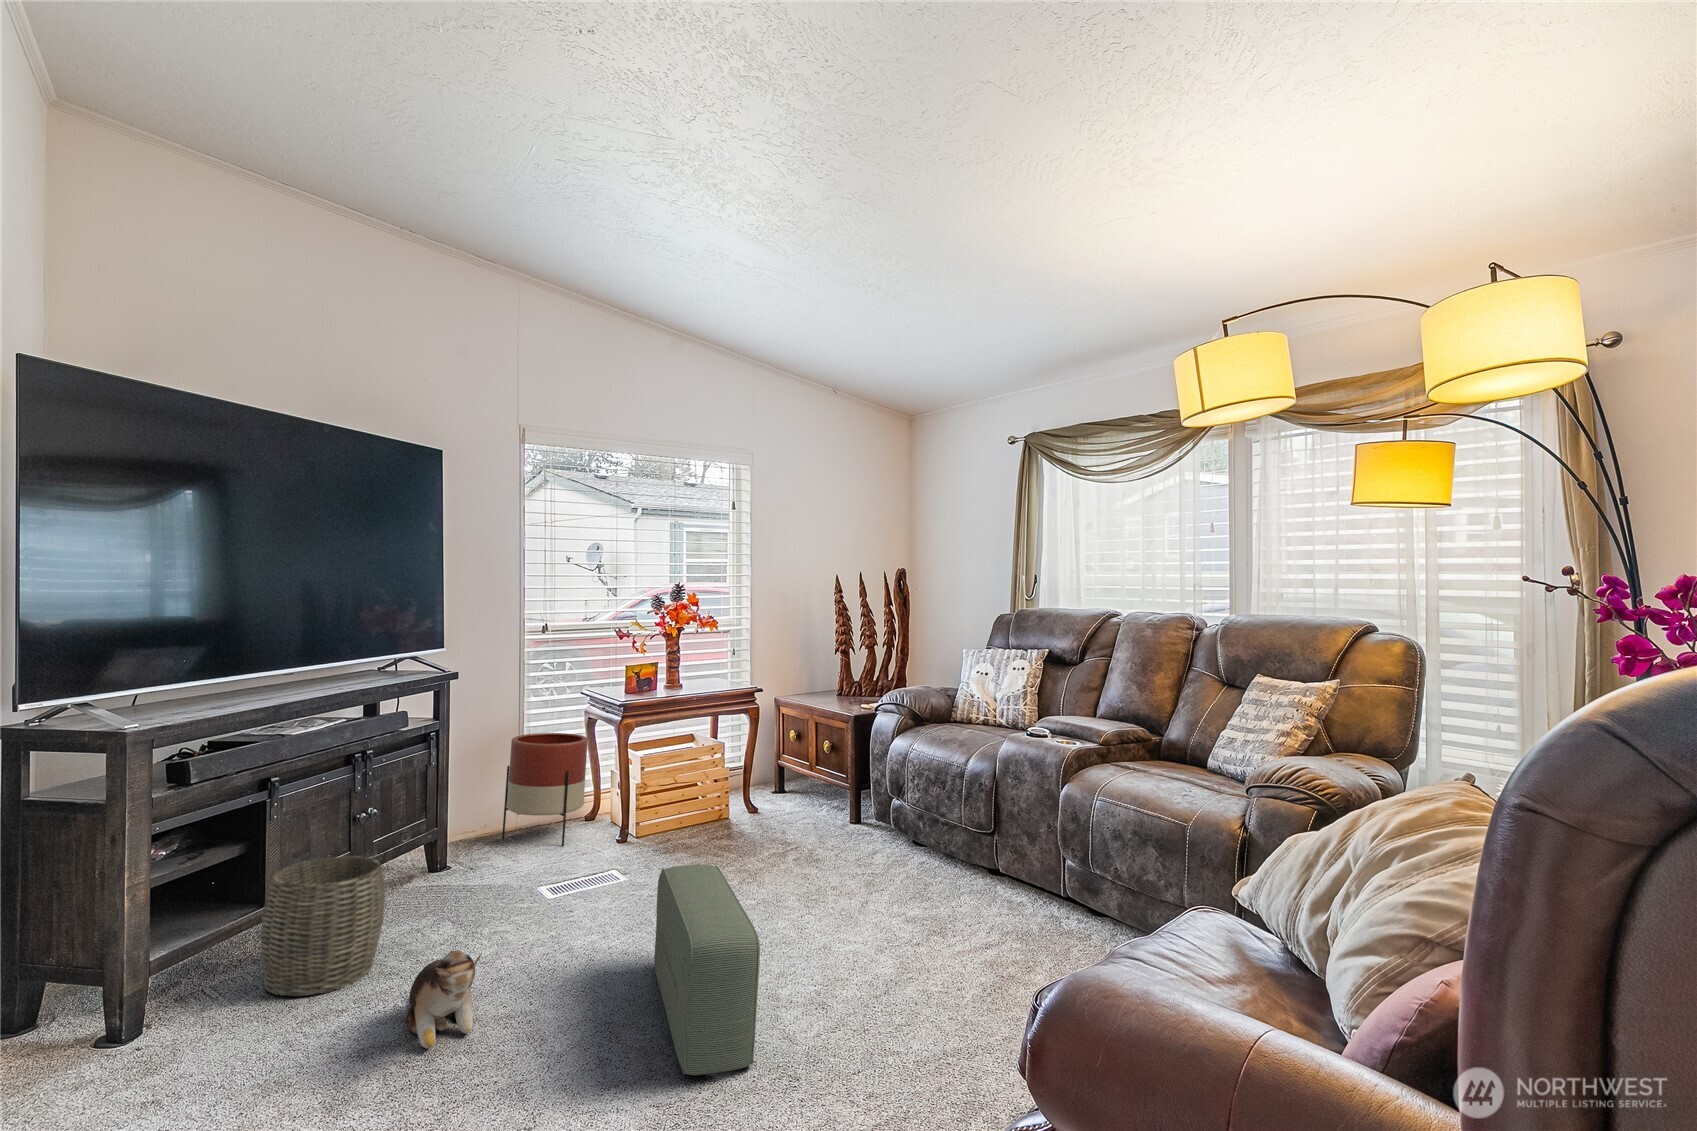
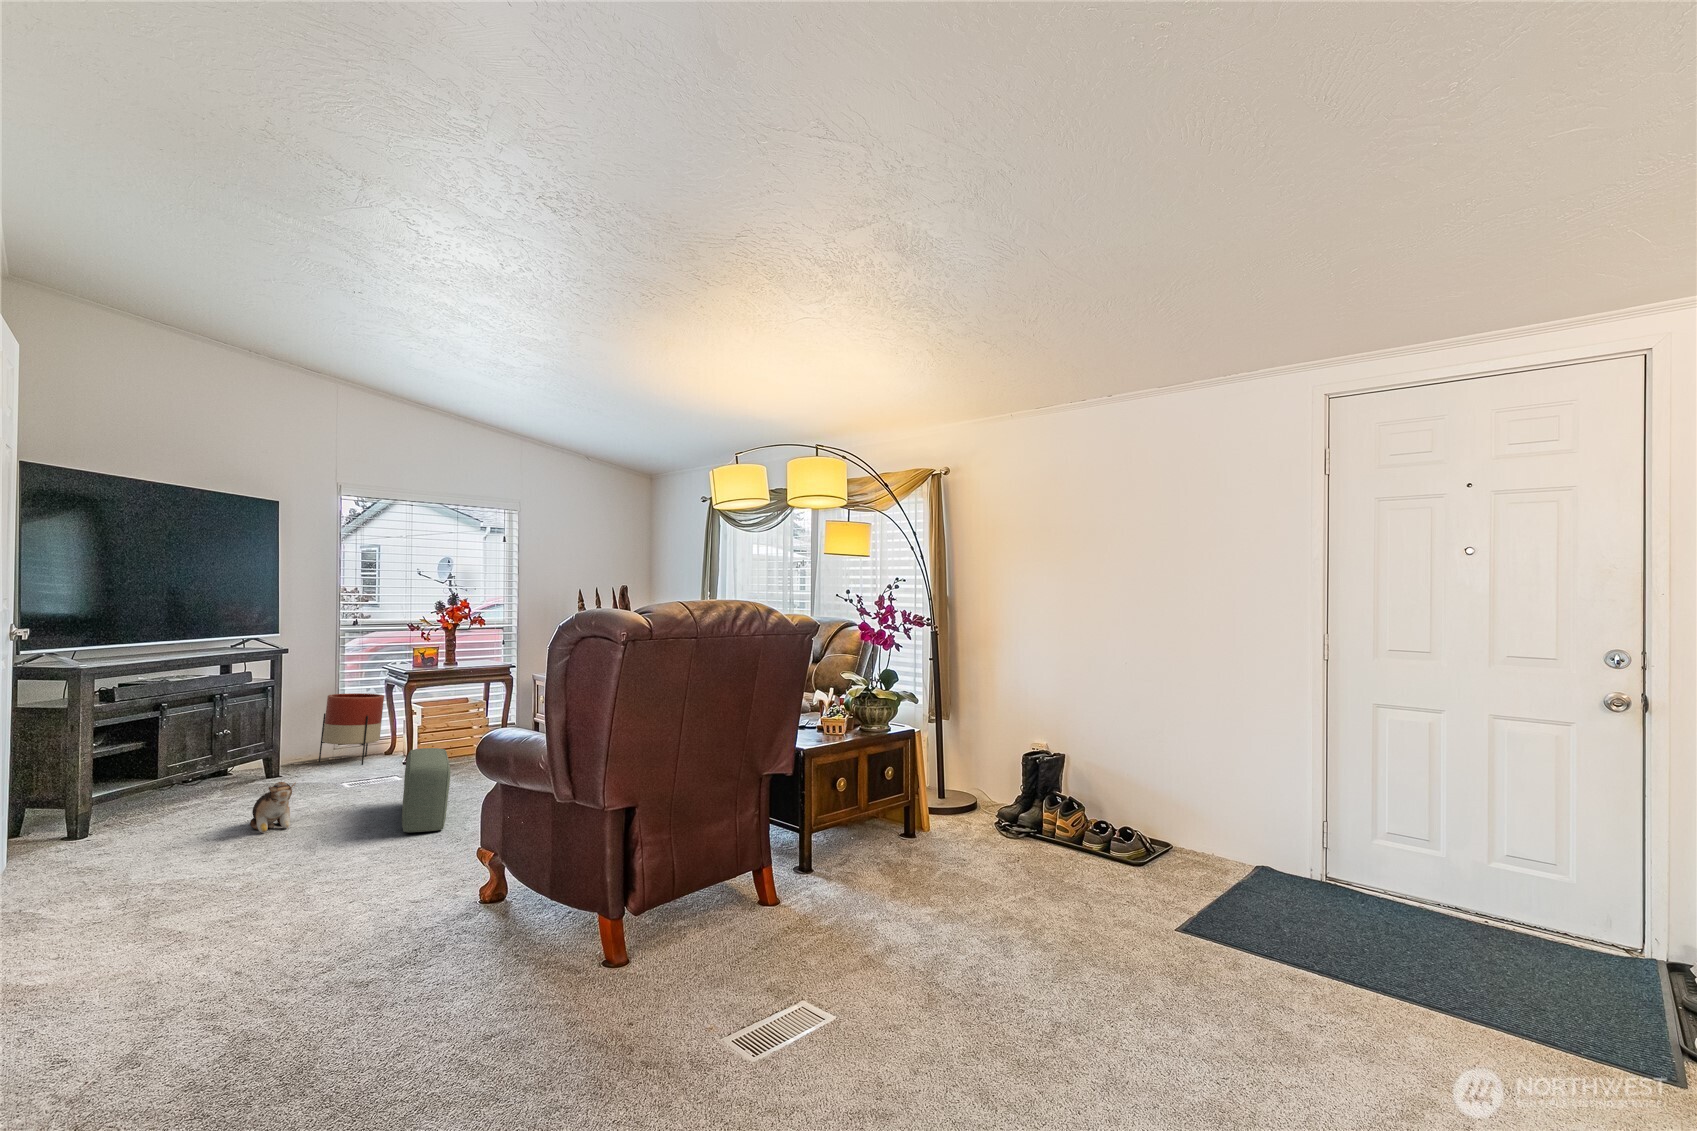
woven basket: present [260,856,385,996] -> none [157,751,237,822]

